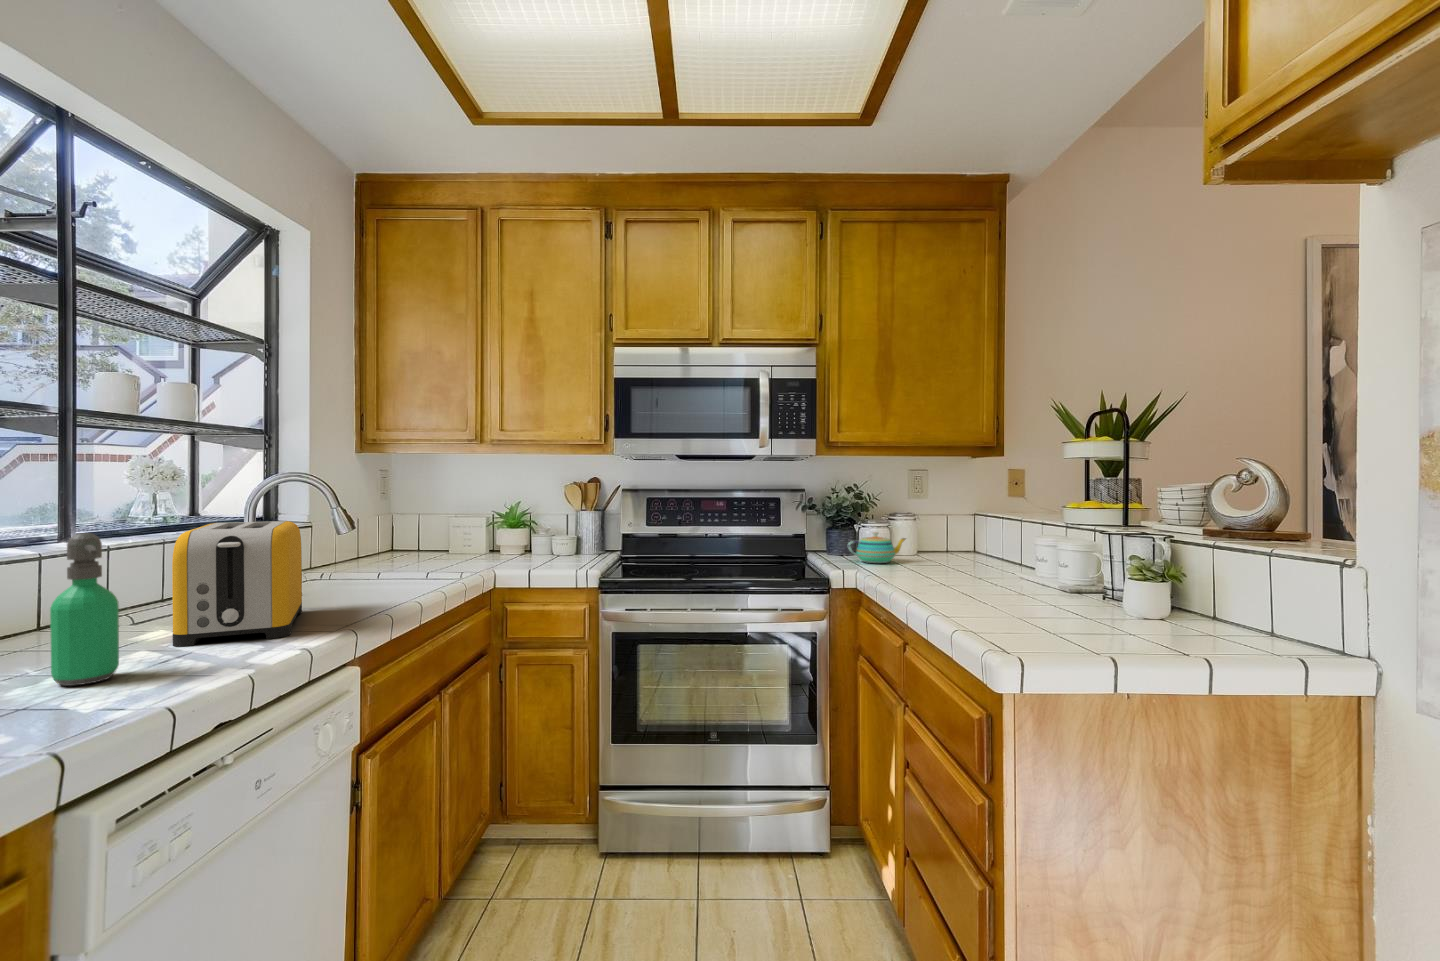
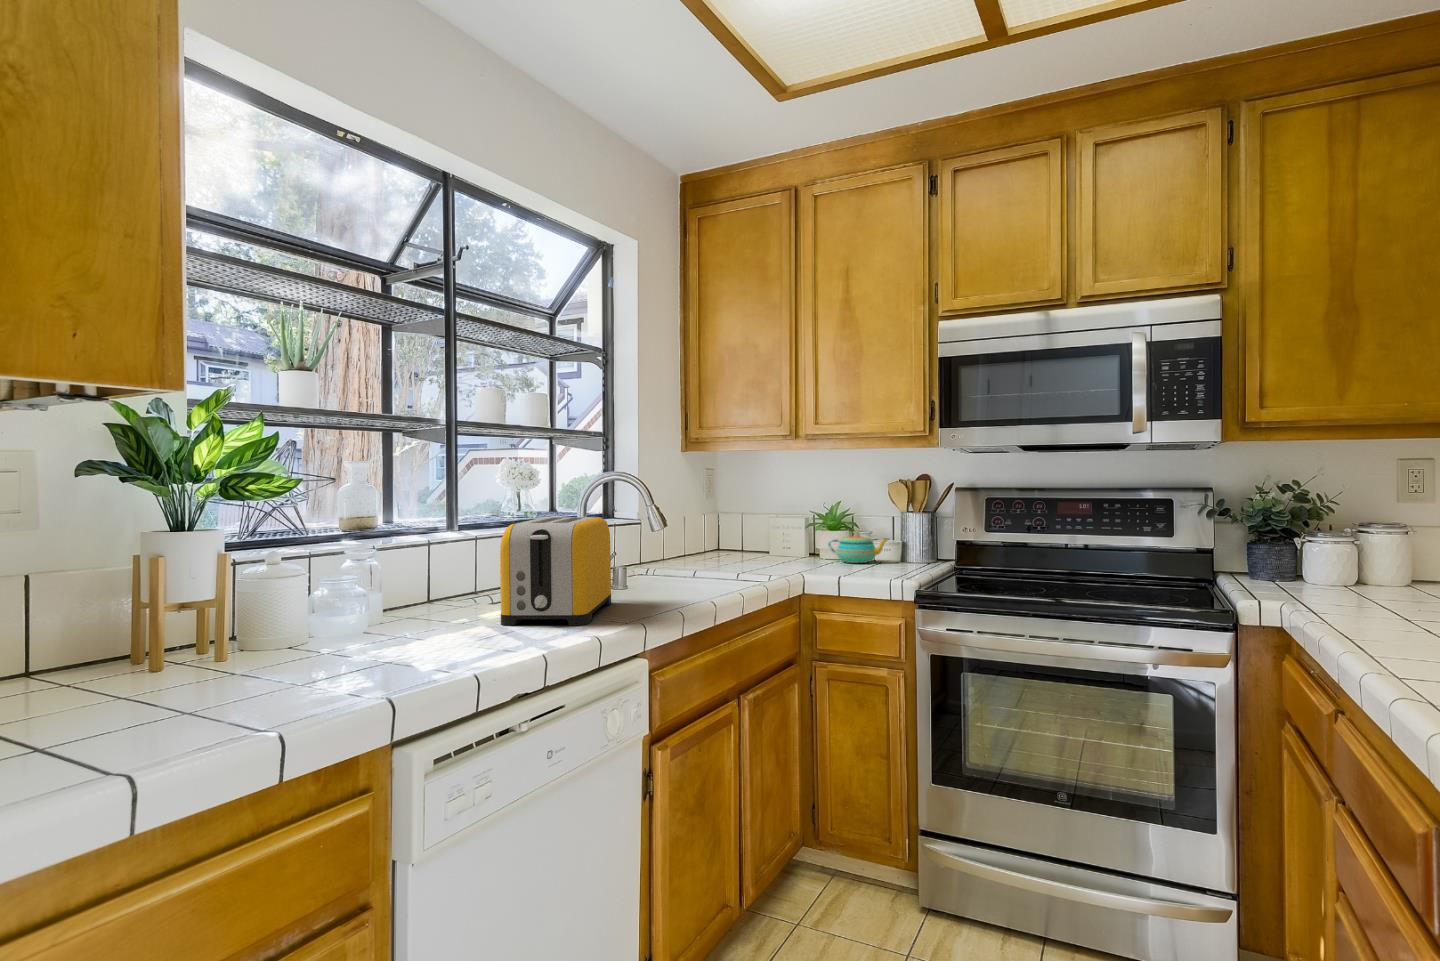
teapot: present [848,532,905,563] -> present [828,531,887,563]
soap dispenser: present [50,533,119,686] -> none [404,523,450,650]

